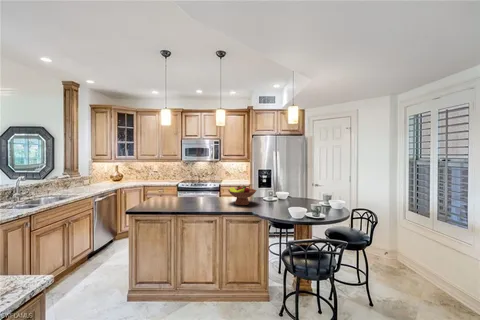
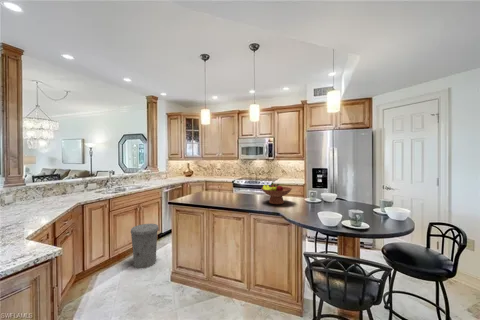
trash can: none [65,239,102,294] -> present [131,224,159,268]

